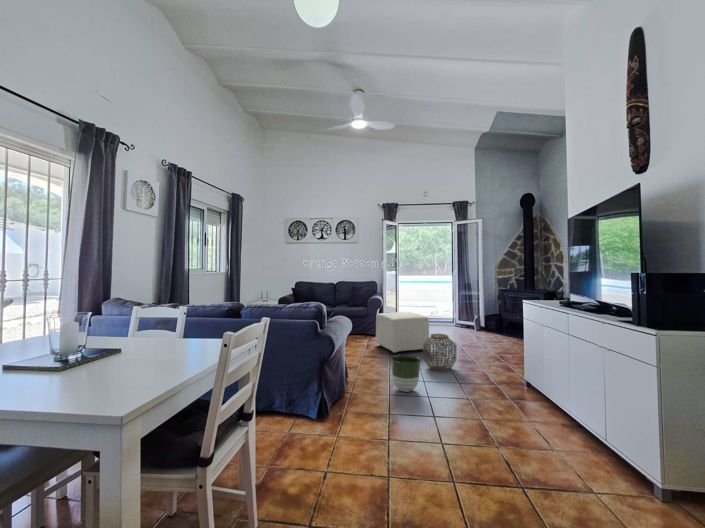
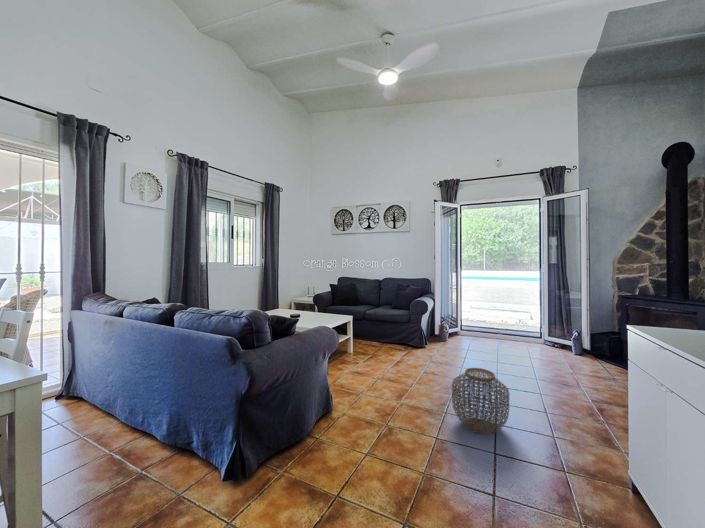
ottoman: present [376,312,429,353] -> none [409,323,480,382]
planter: present [391,355,420,392] -> none [372,404,419,474]

